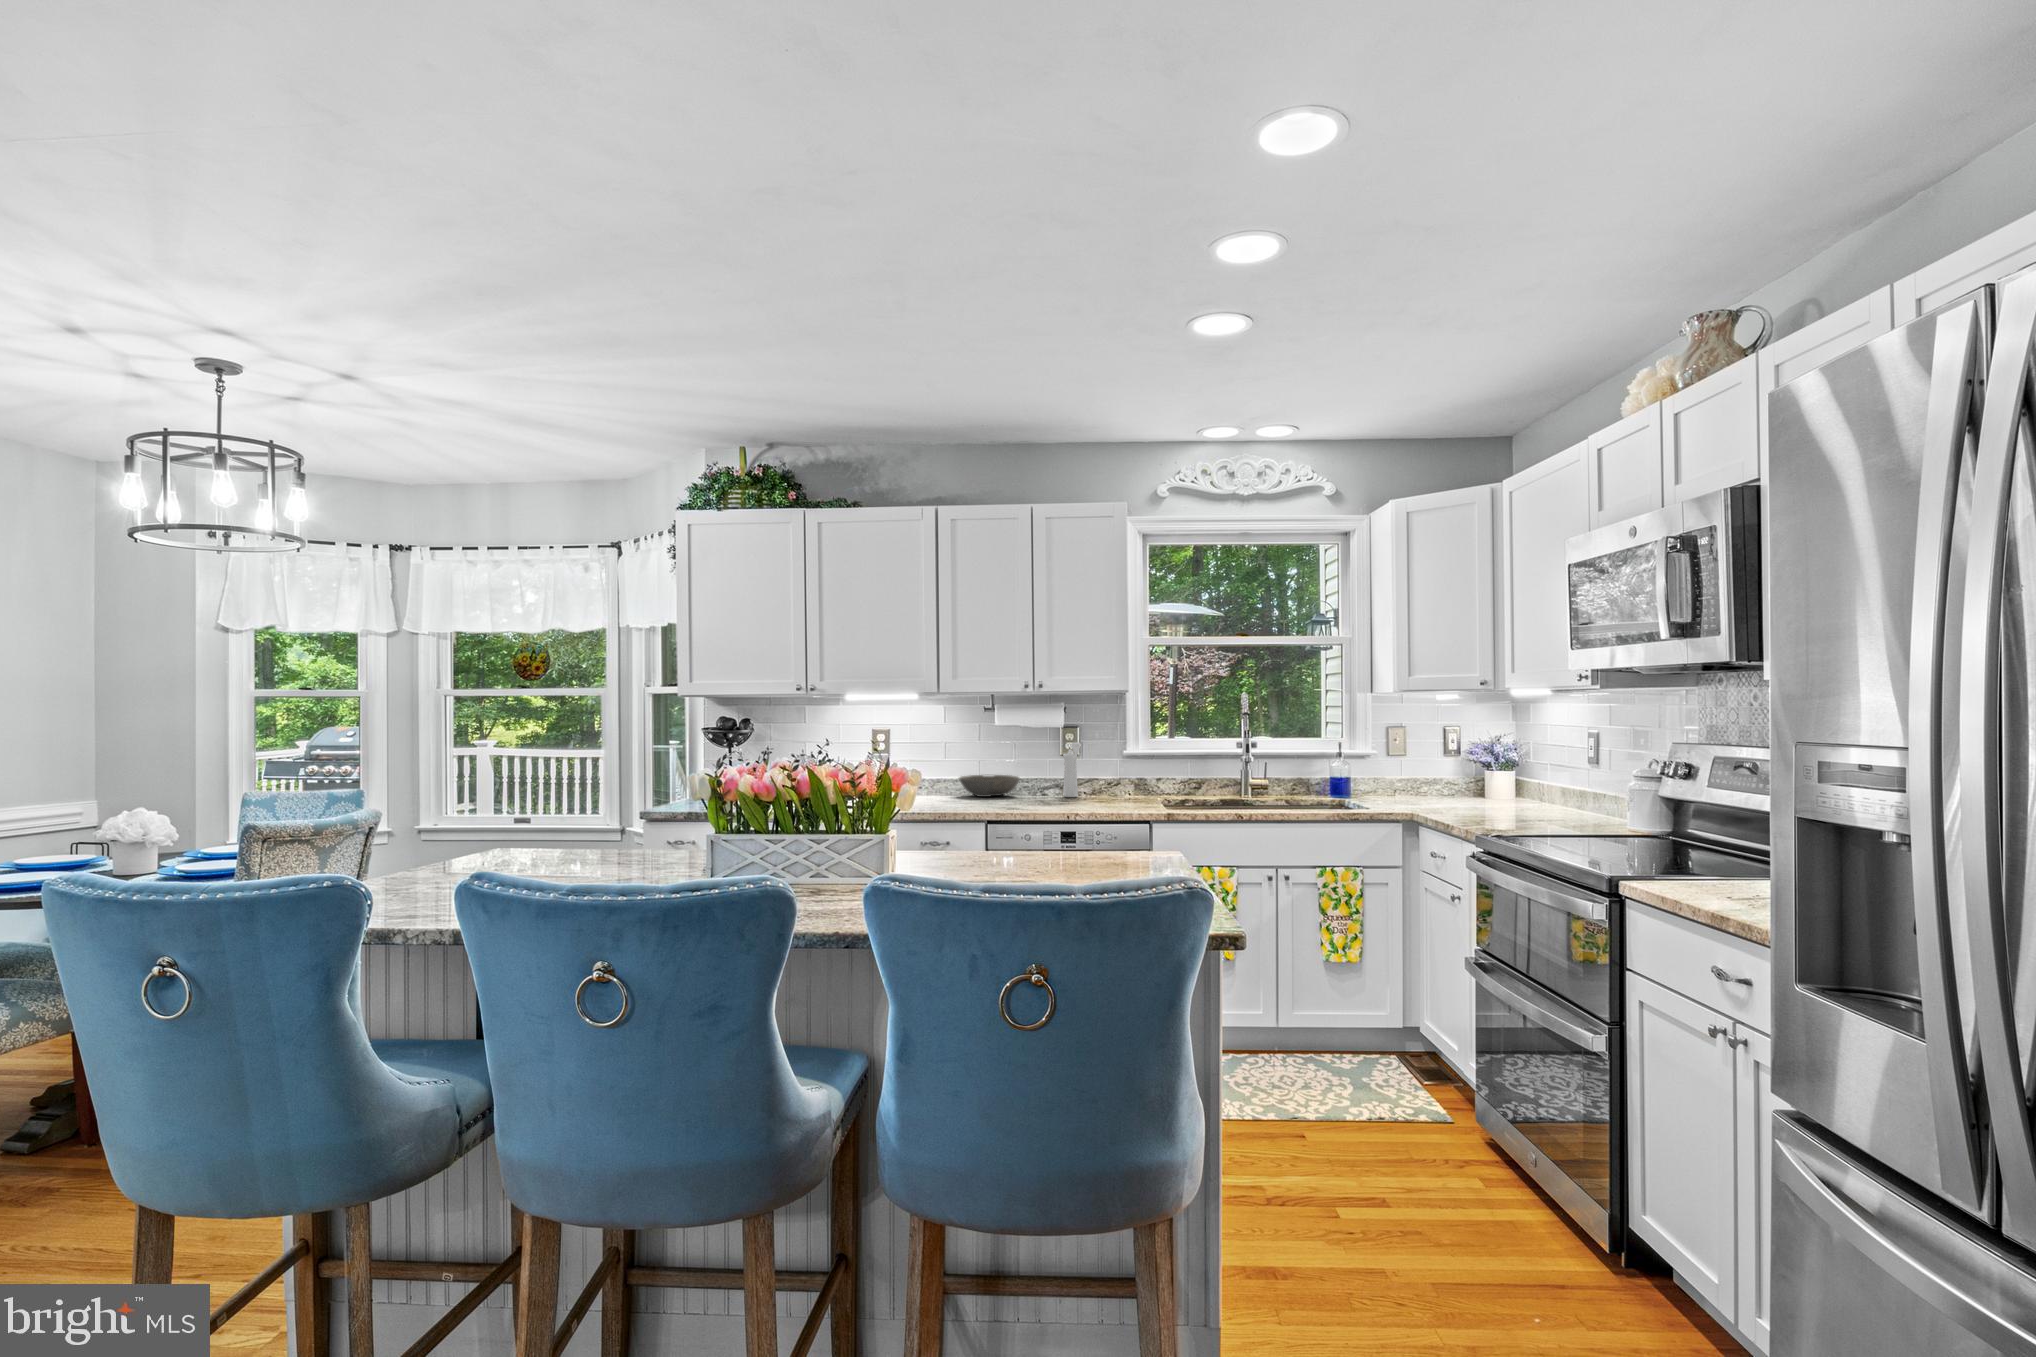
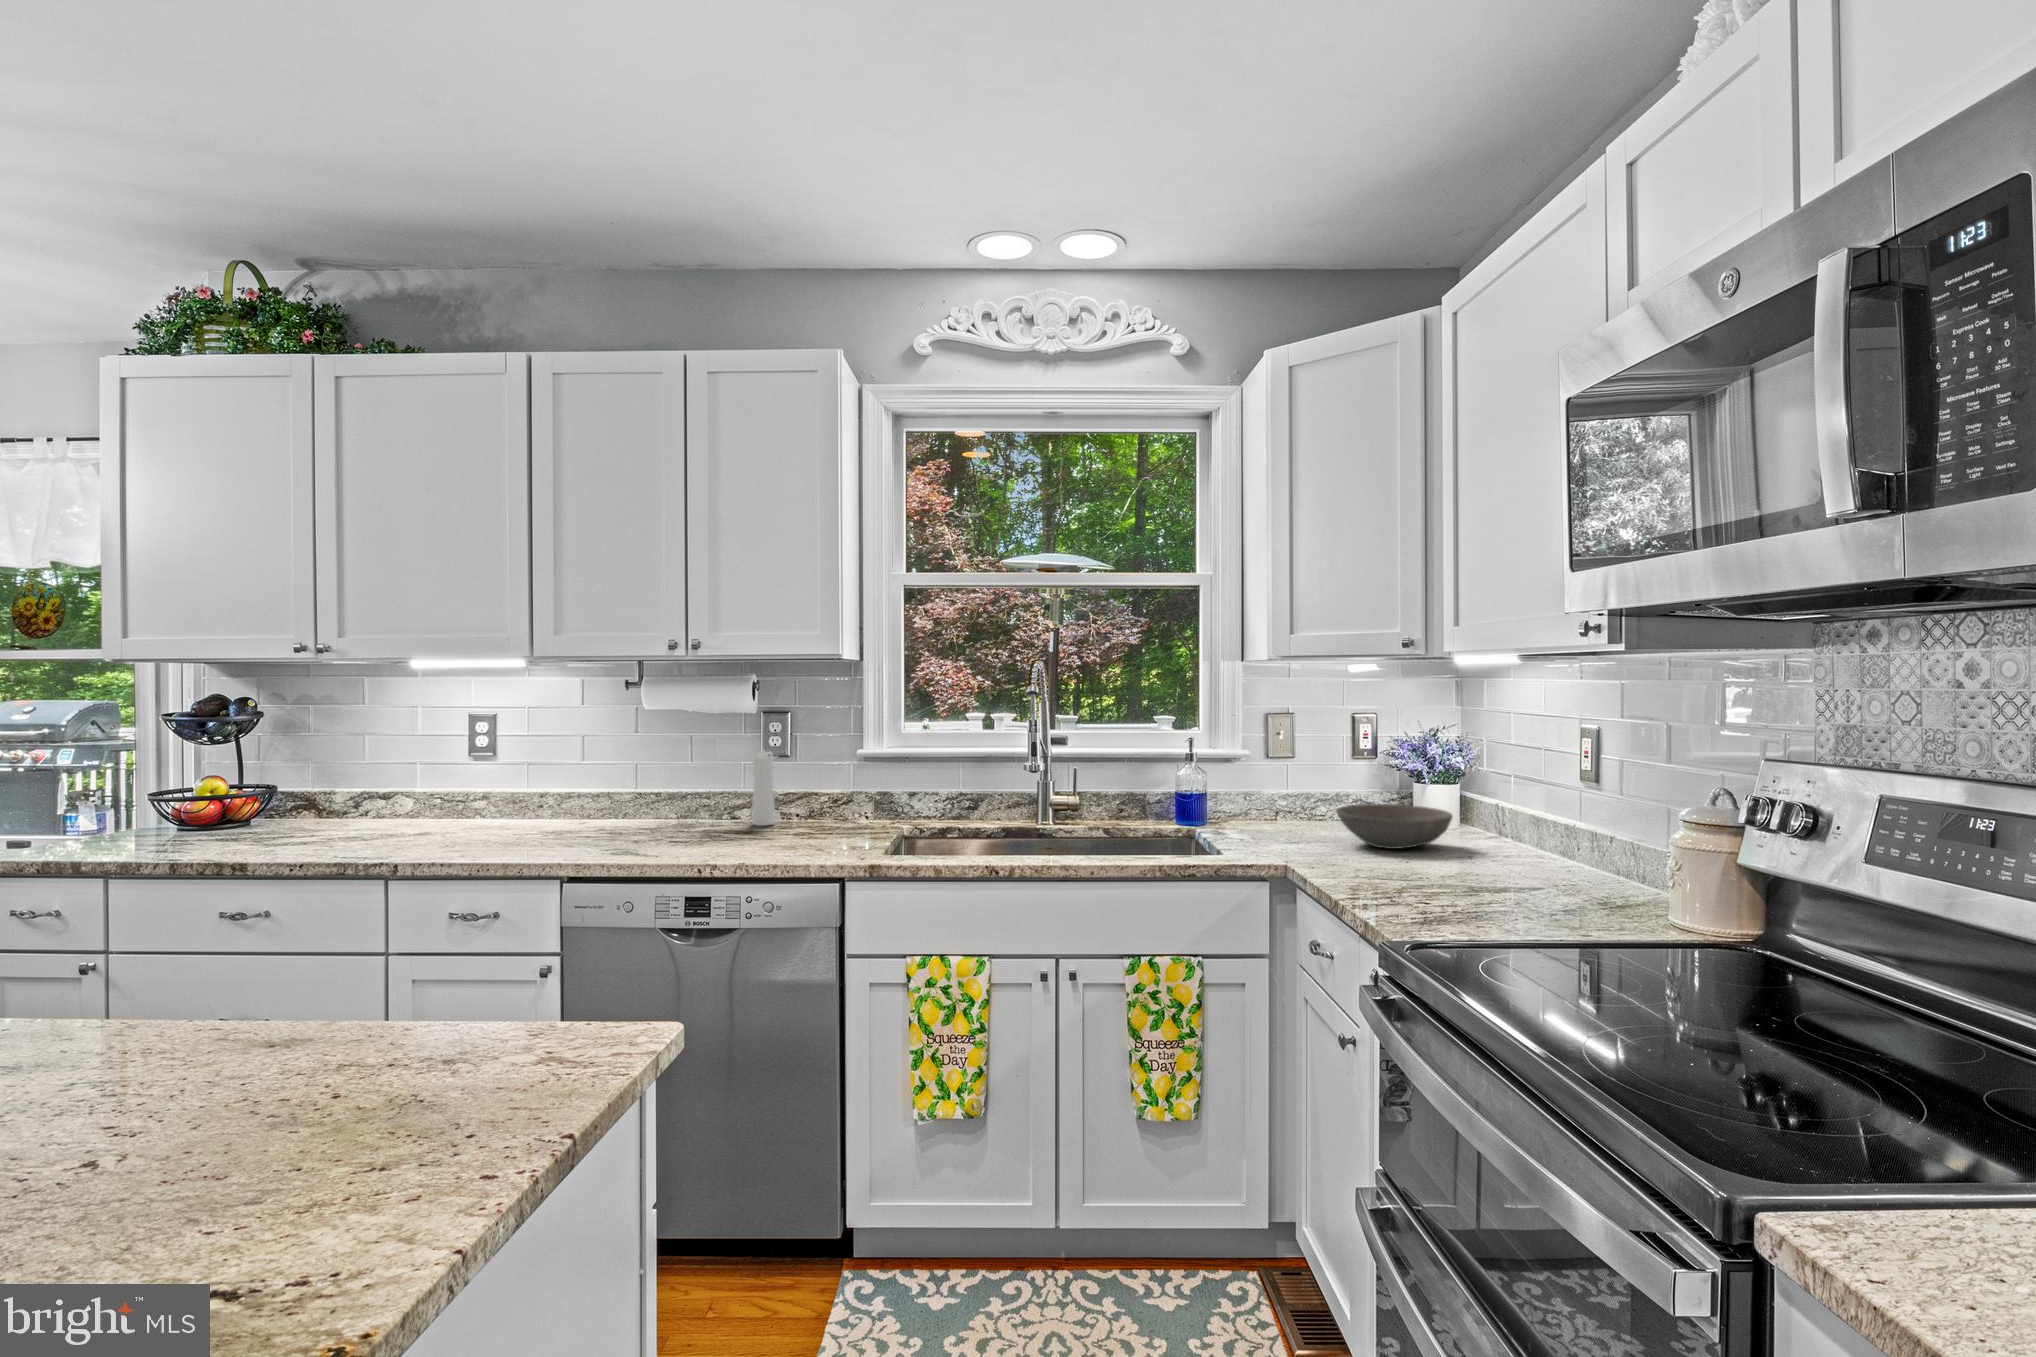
bowl: present [959,775,1019,797] -> present [1336,804,1453,849]

